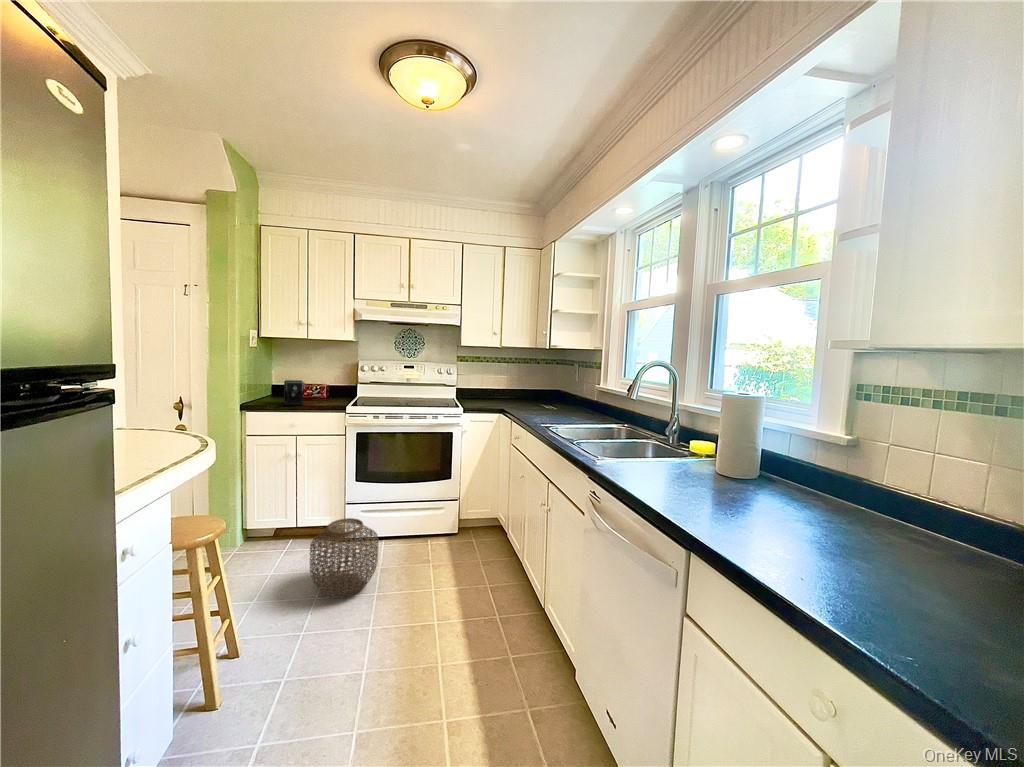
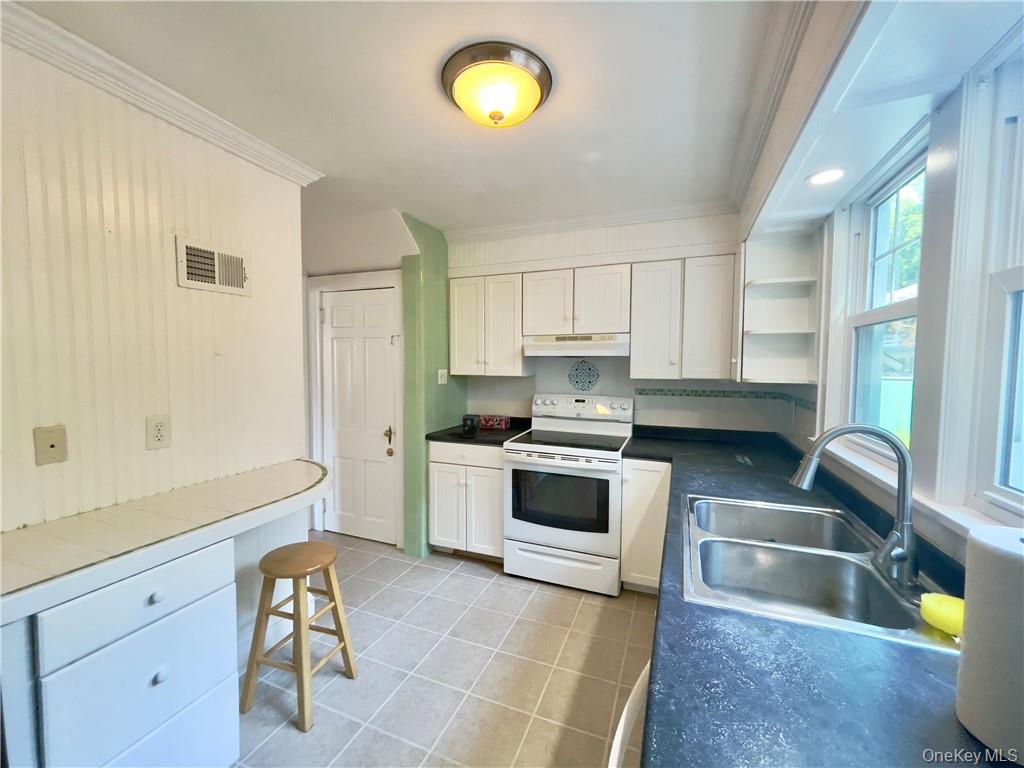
woven basket: present [310,518,378,598] -> none [448,554,510,633]

